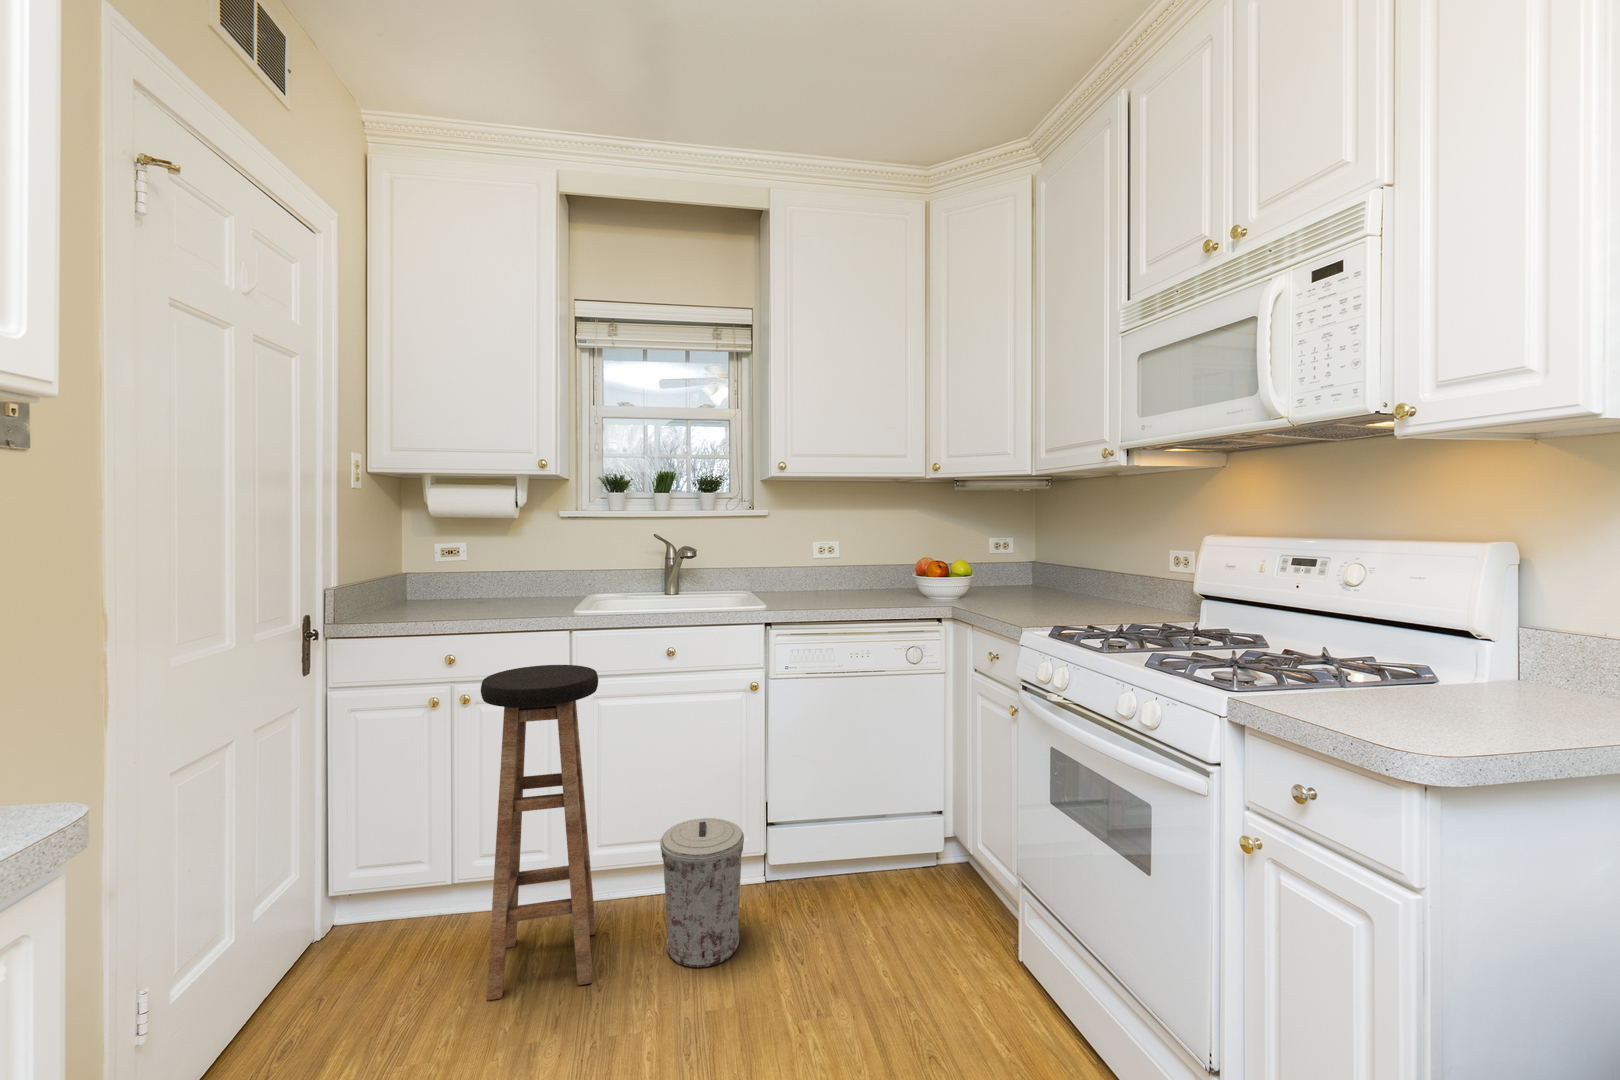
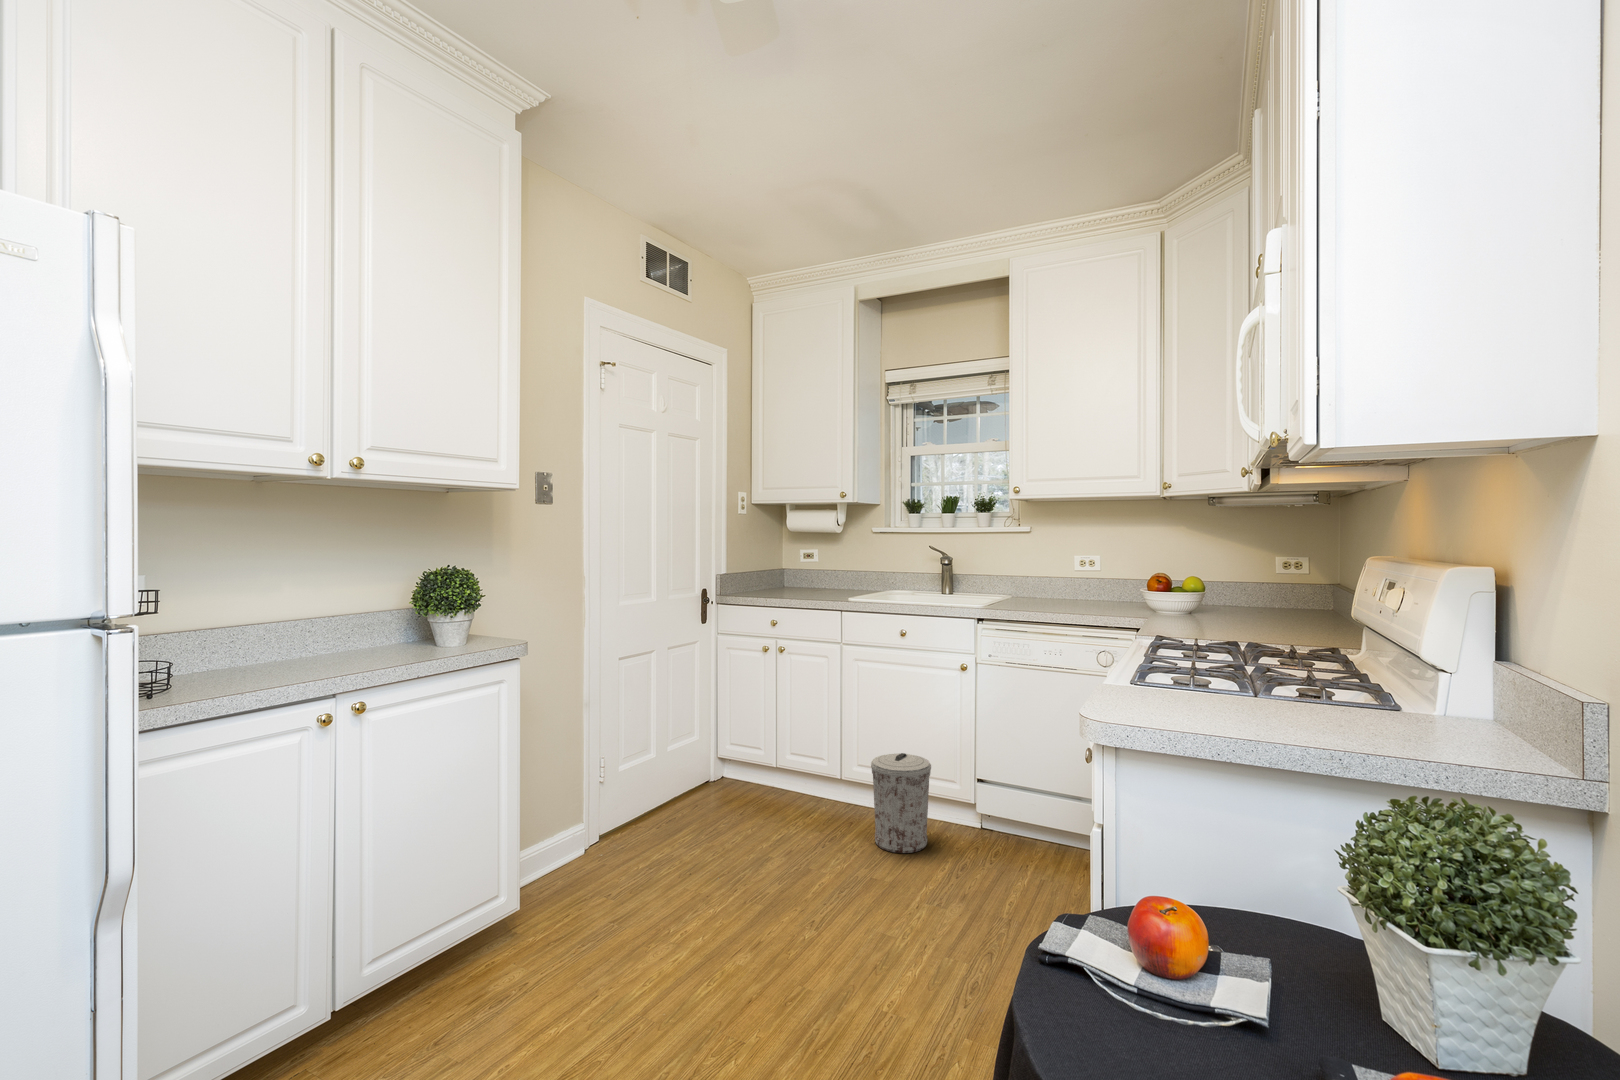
bar stool: present [481,665,598,1000] -> none [766,630,845,838]

